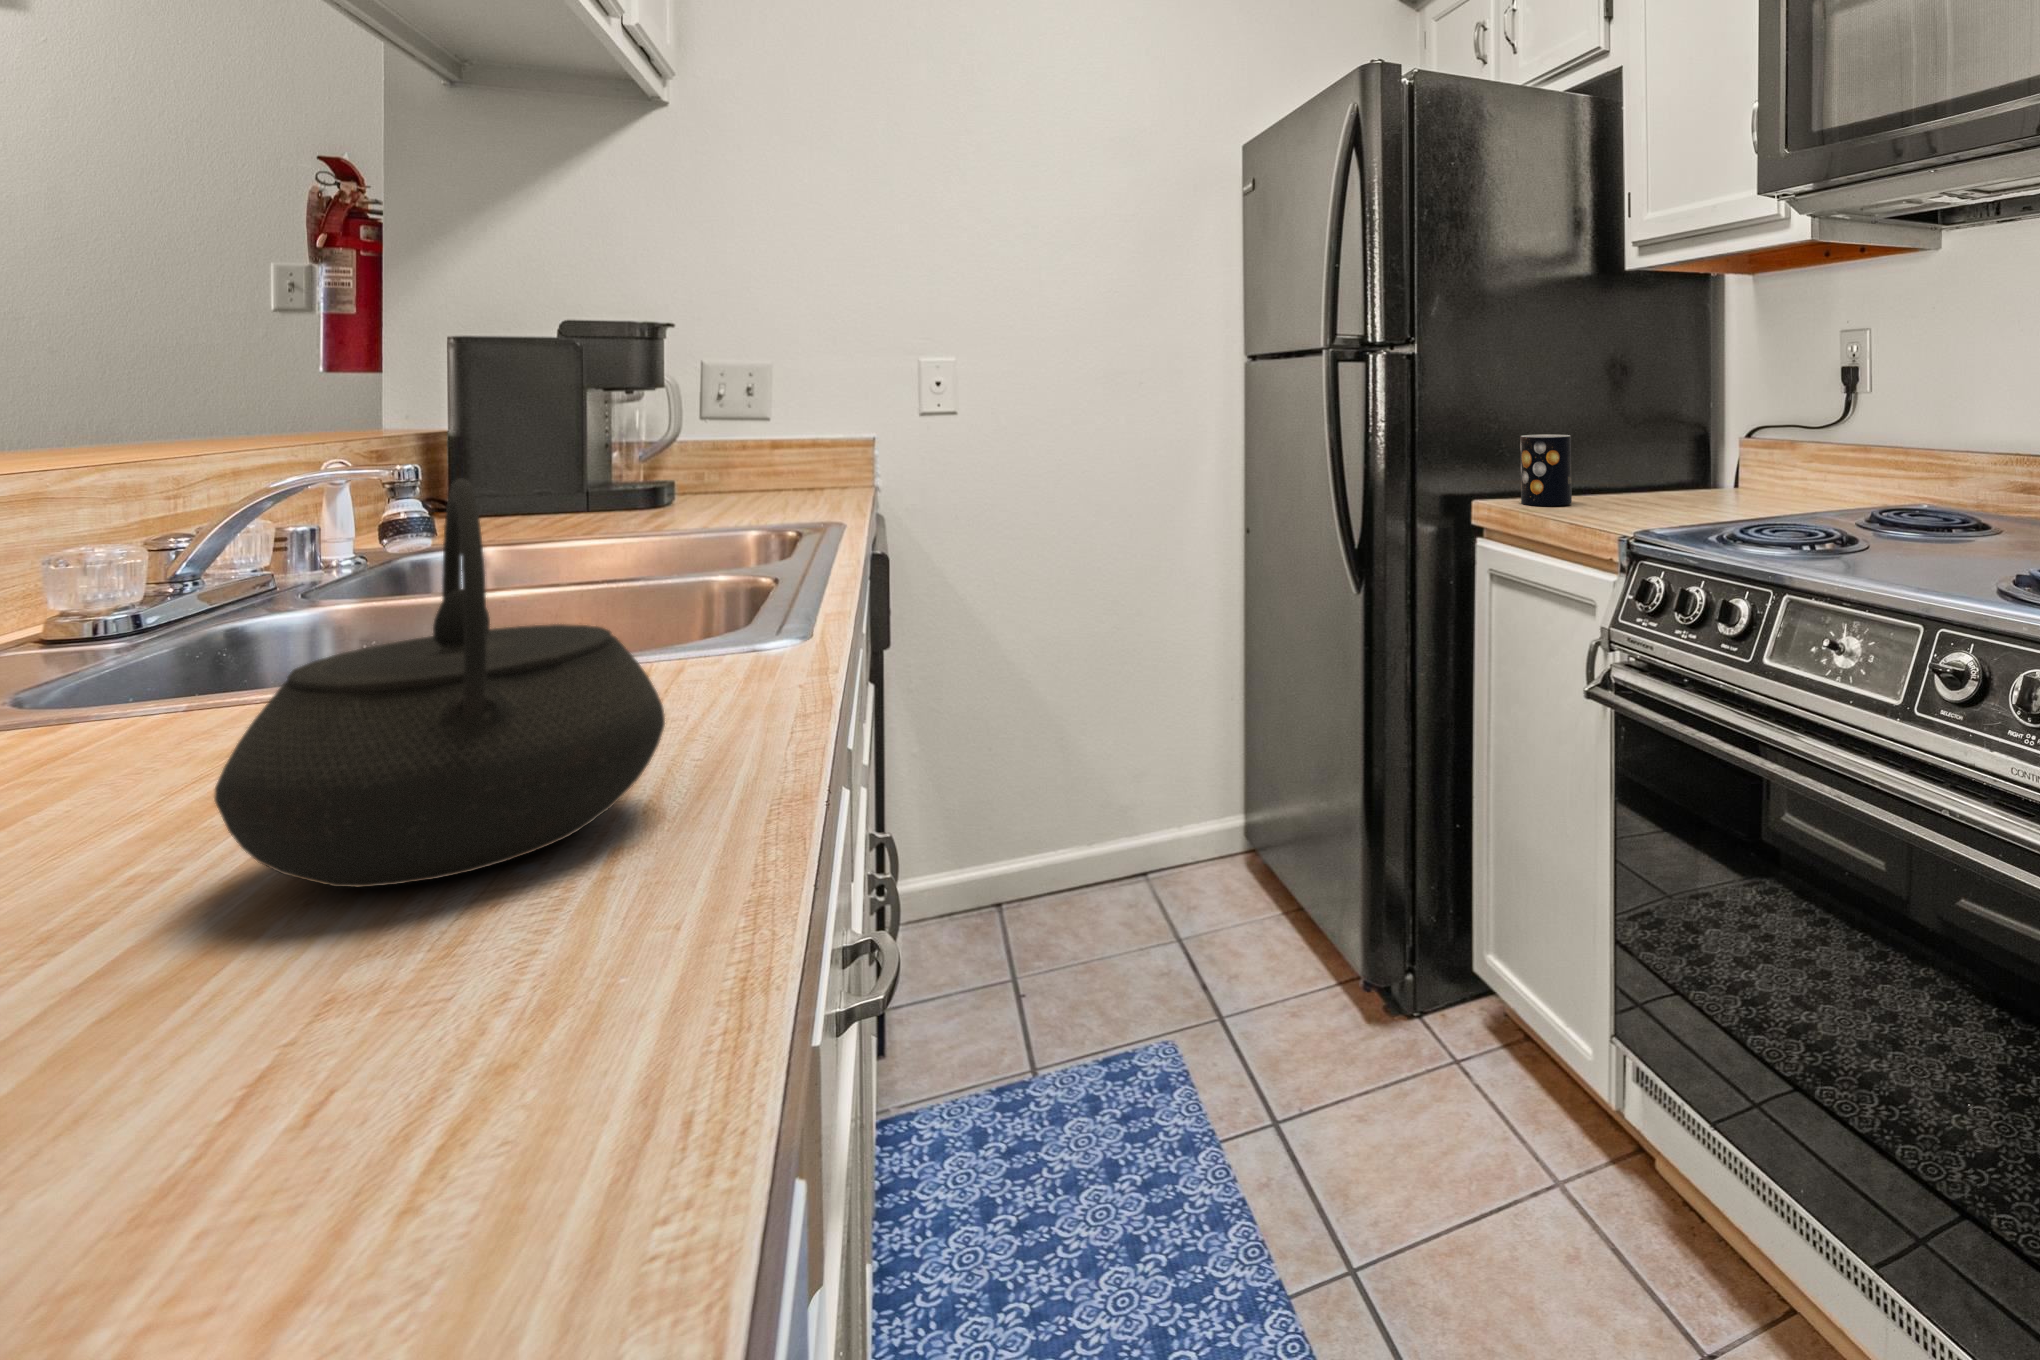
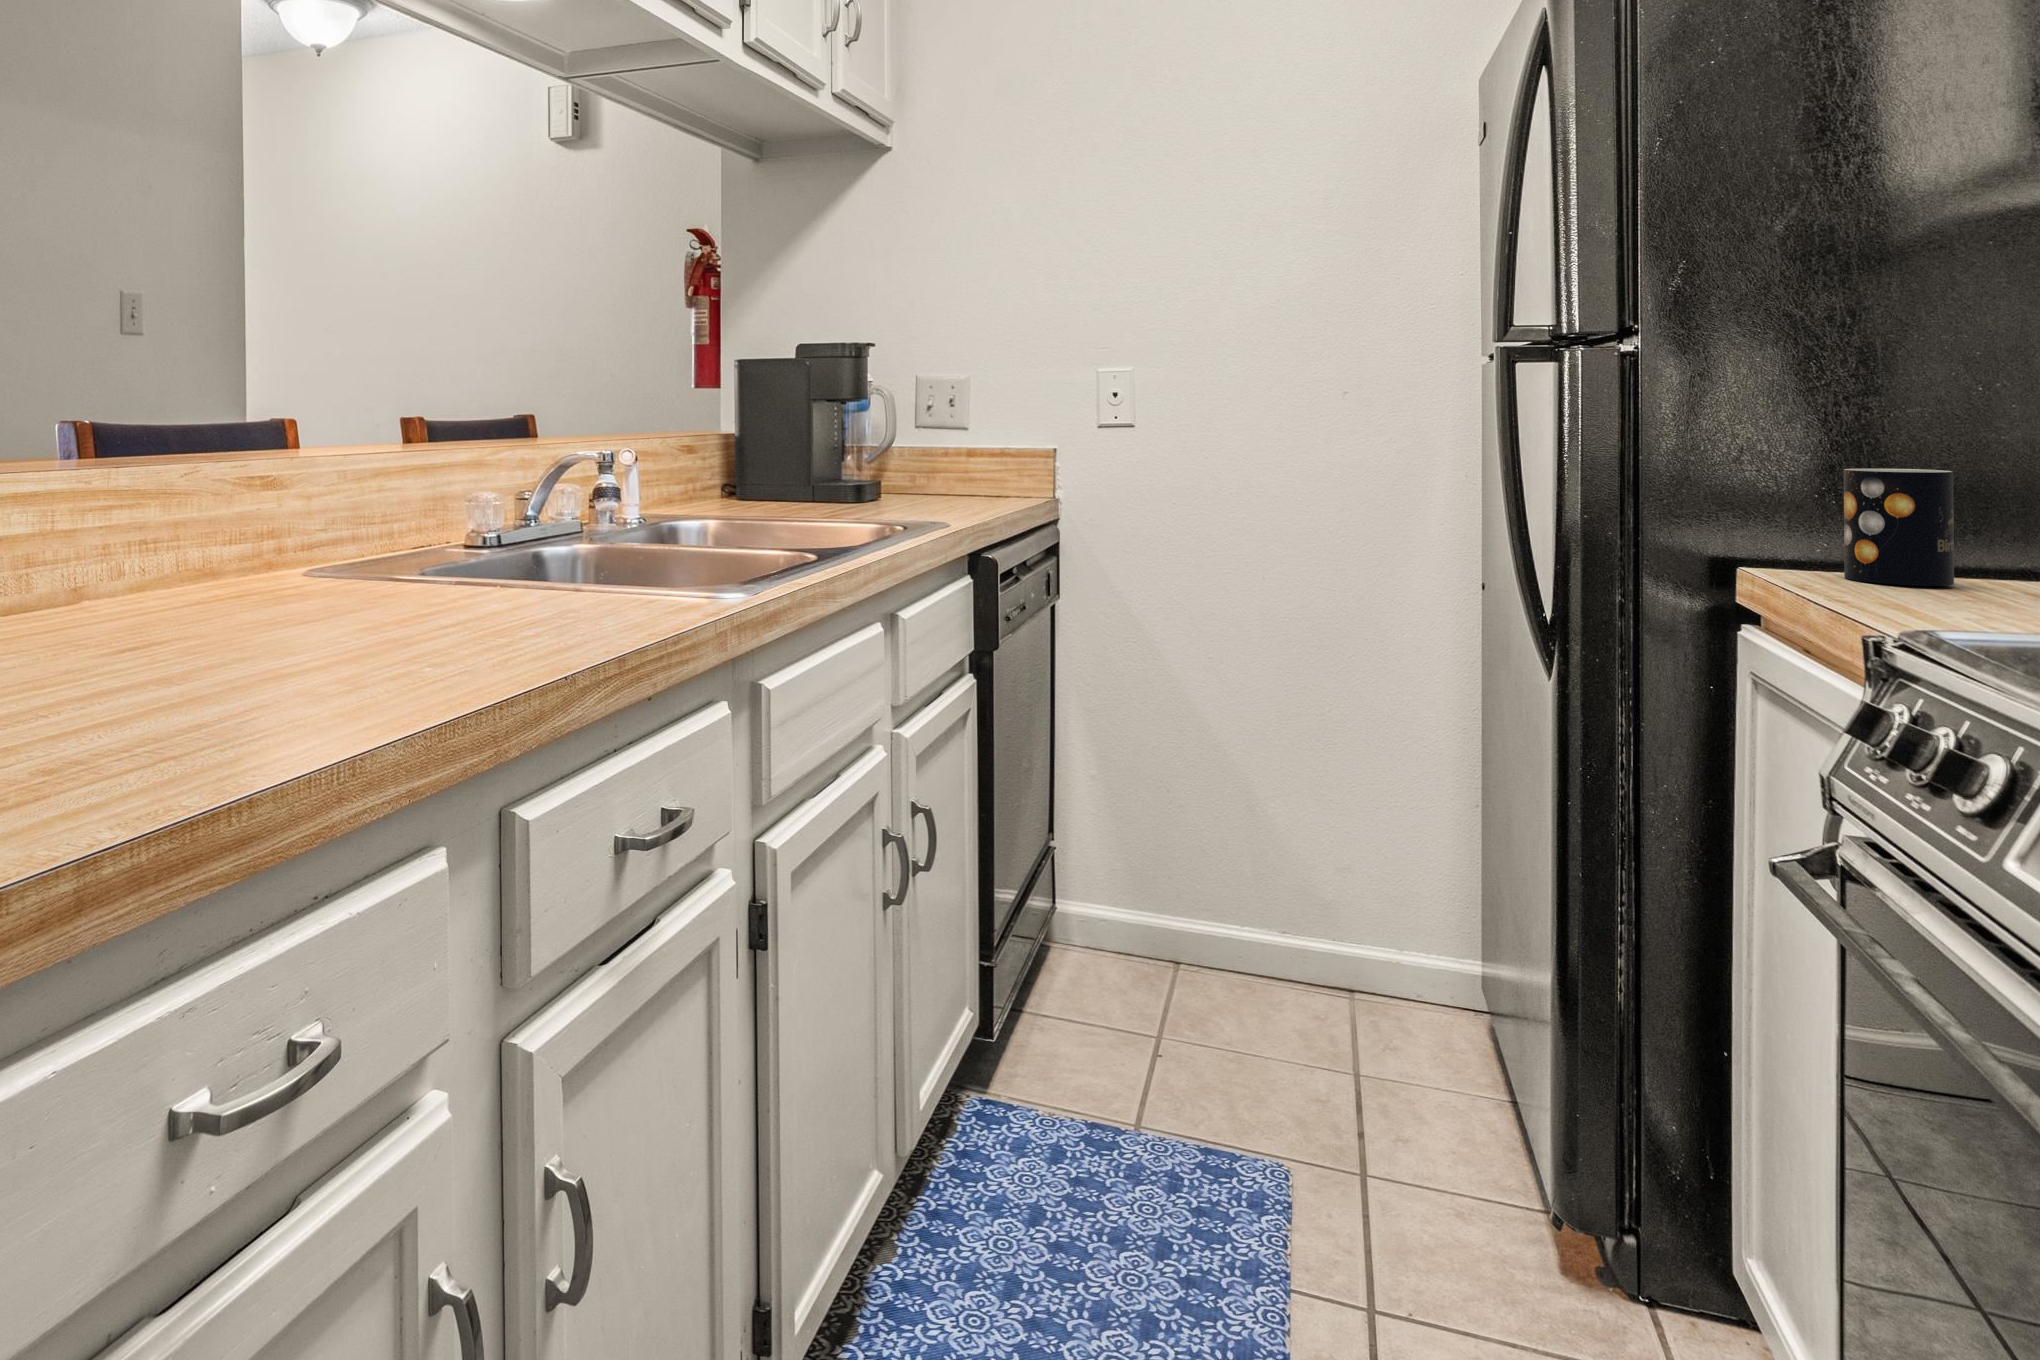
kettle: present [215,478,665,887] -> none [330,417,536,654]

